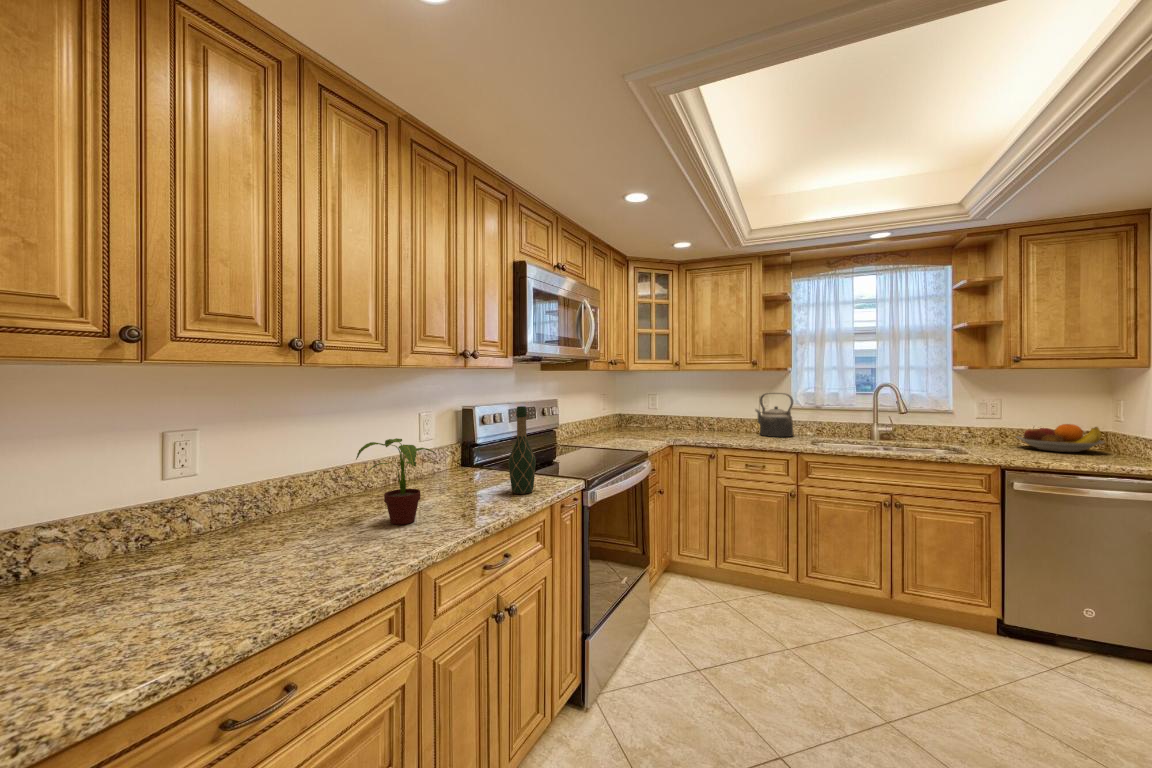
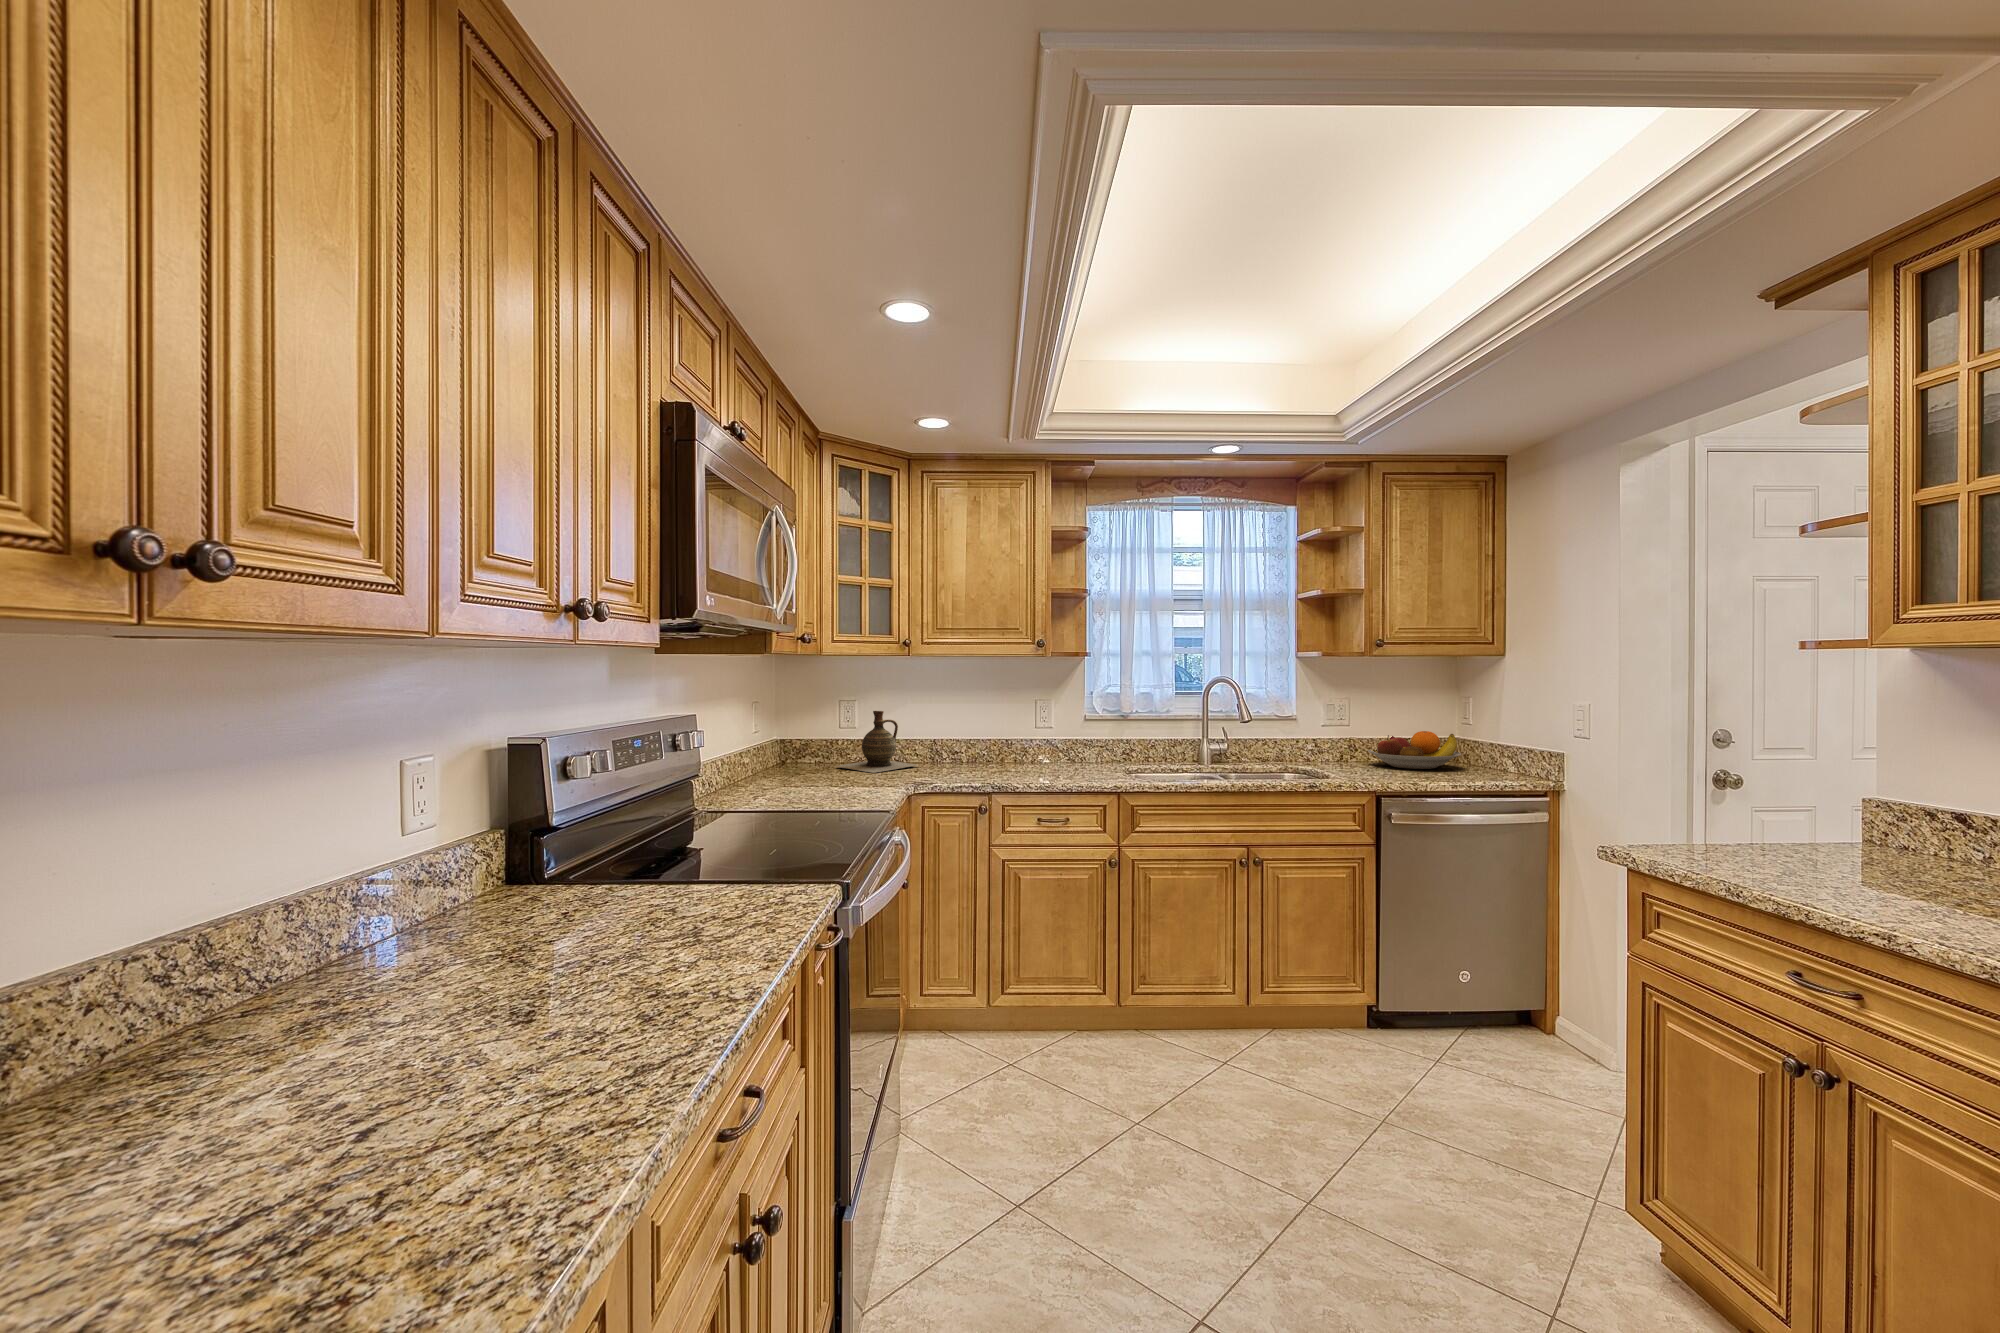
kettle: present [755,393,793,437] -> none [1026,693,1090,768]
ceramic jug: none [644,401,690,434] -> present [836,711,916,773]
wine bottle: present [508,406,536,494] -> none [696,736,762,939]
potted plant: present [356,438,436,525] -> none [343,840,567,1087]

